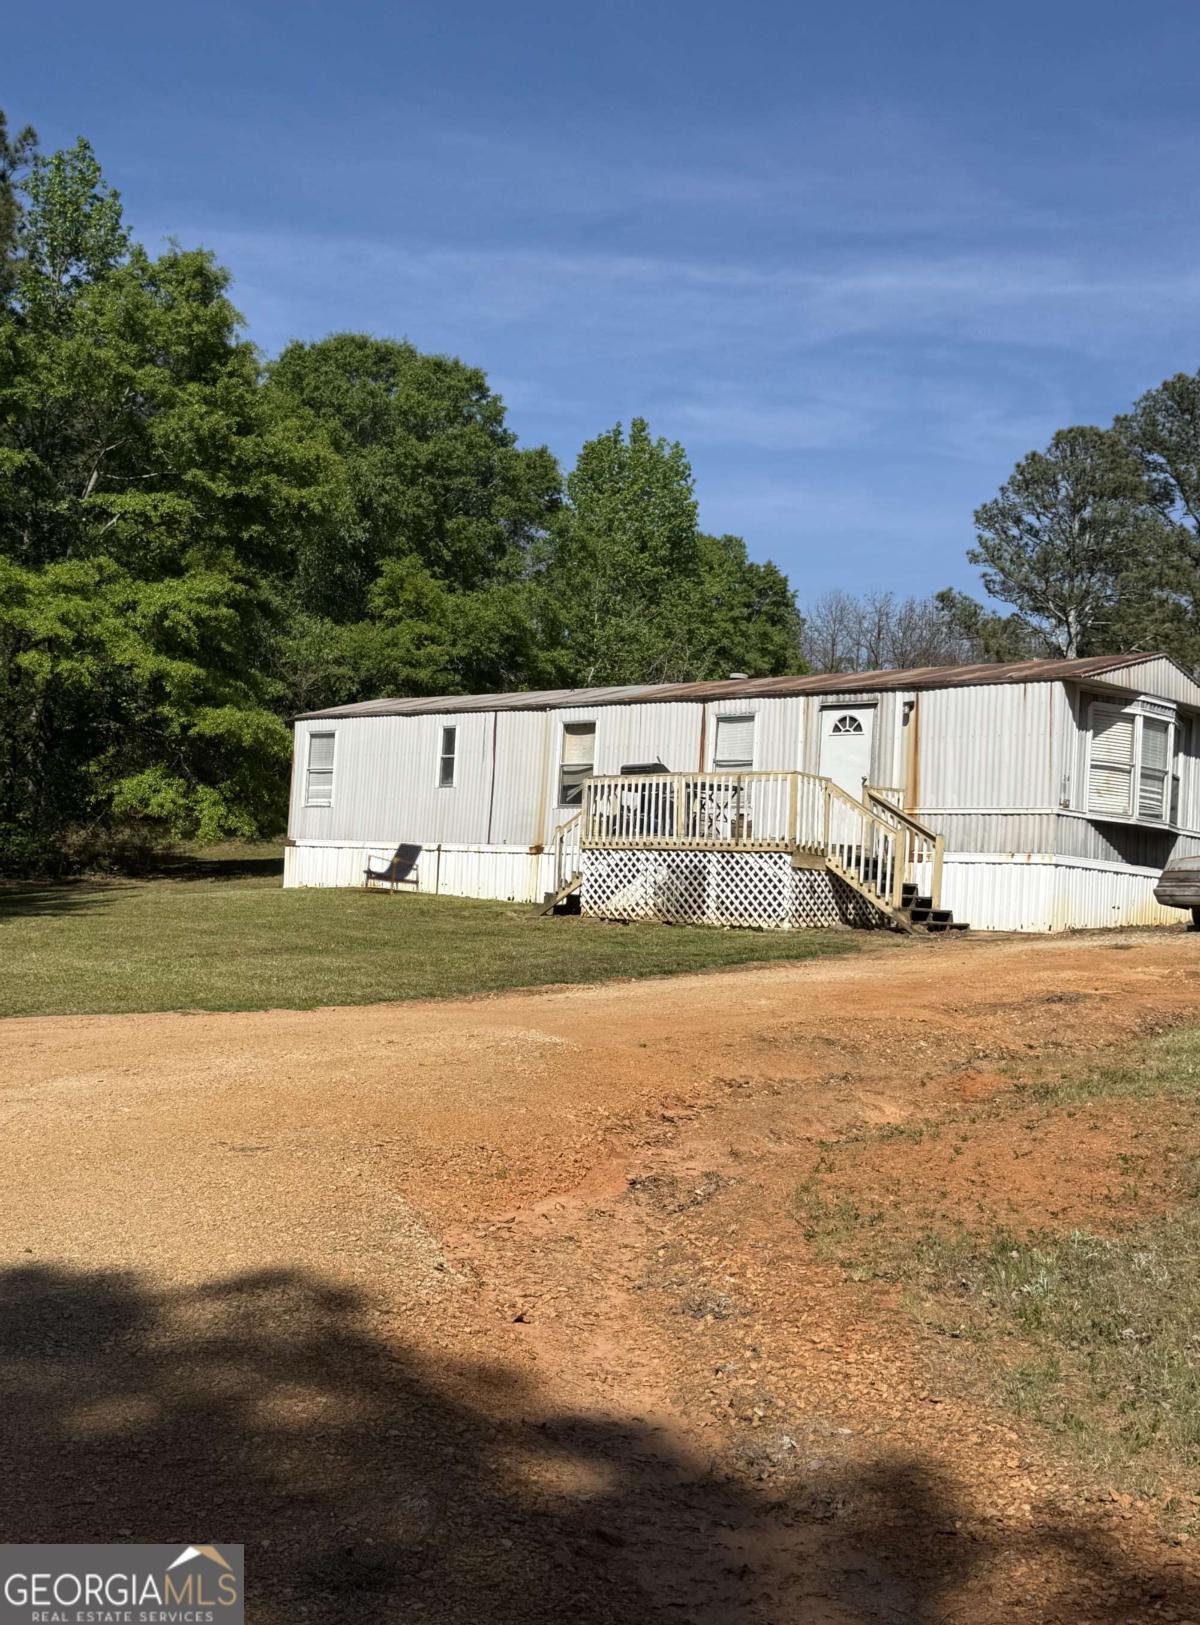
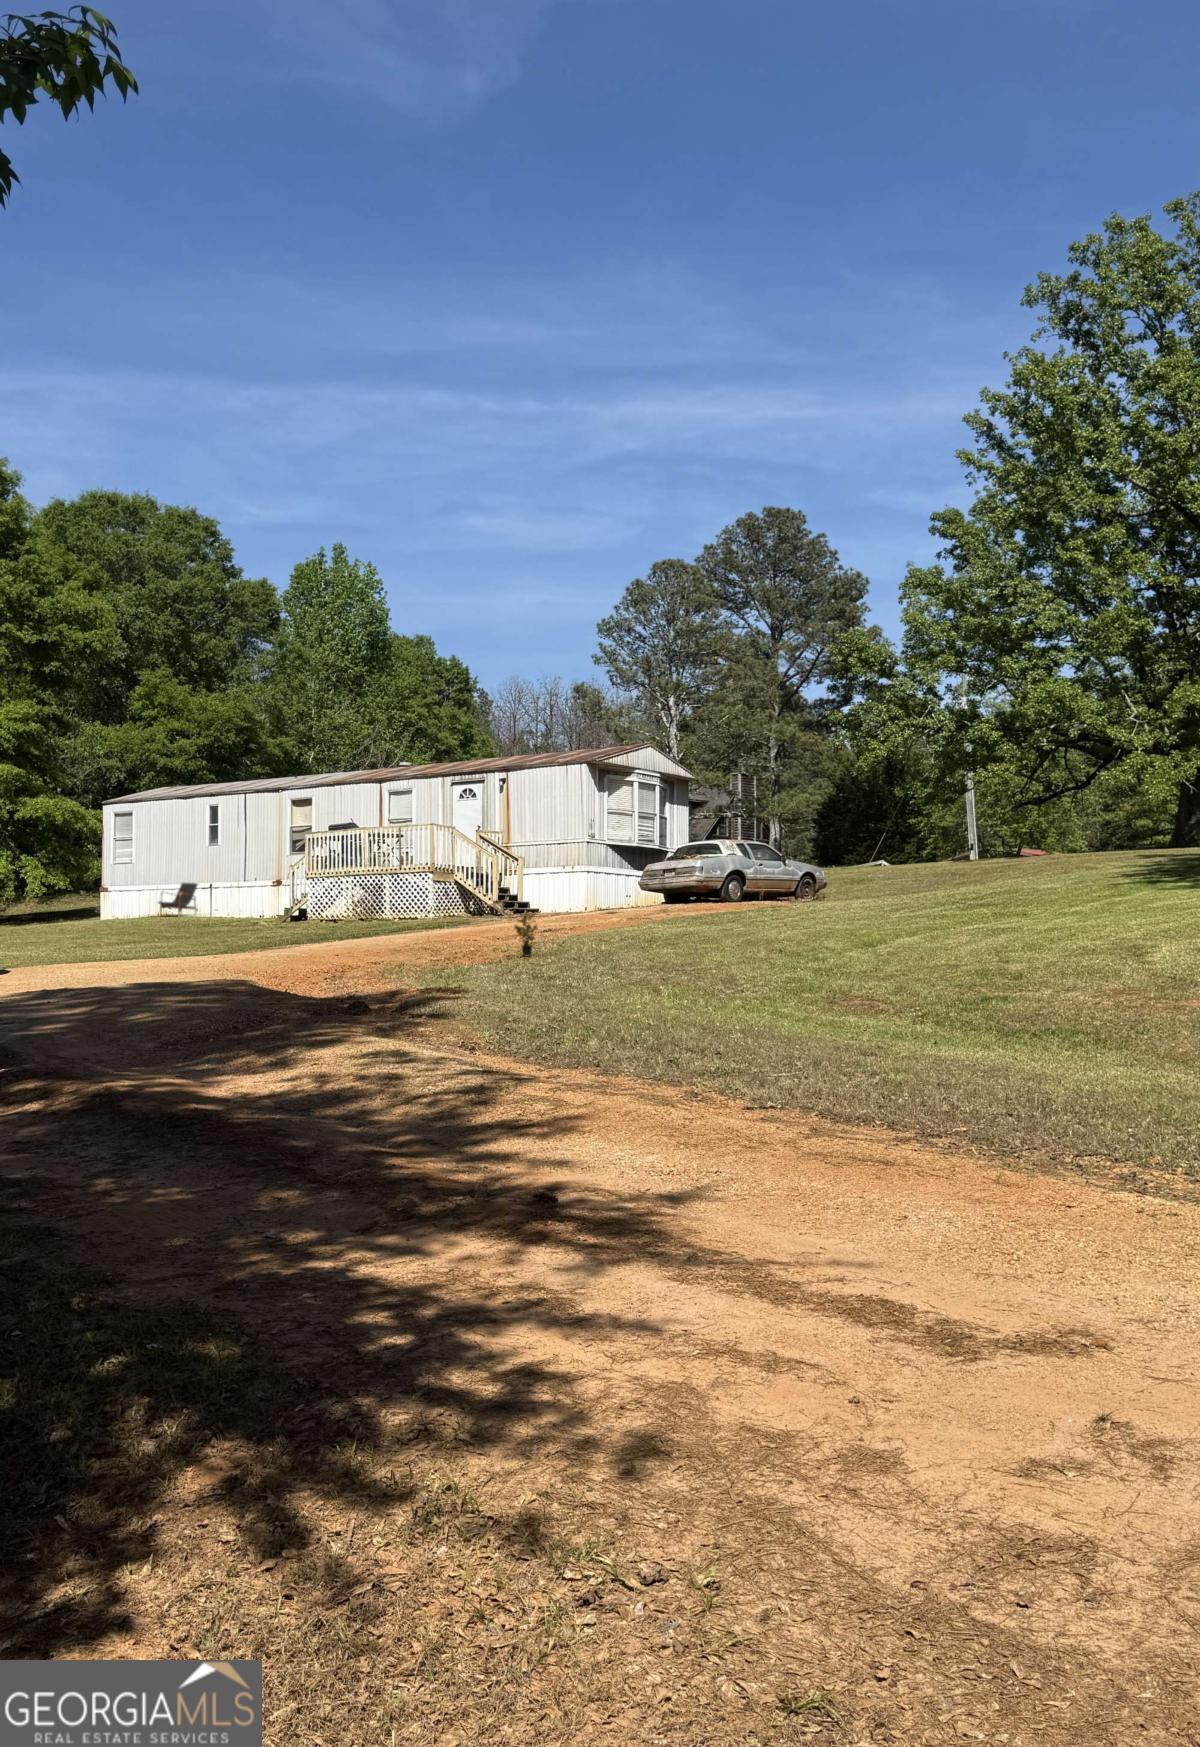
potted plant: none [1049,990,1110,1101] -> present [514,913,538,957]

